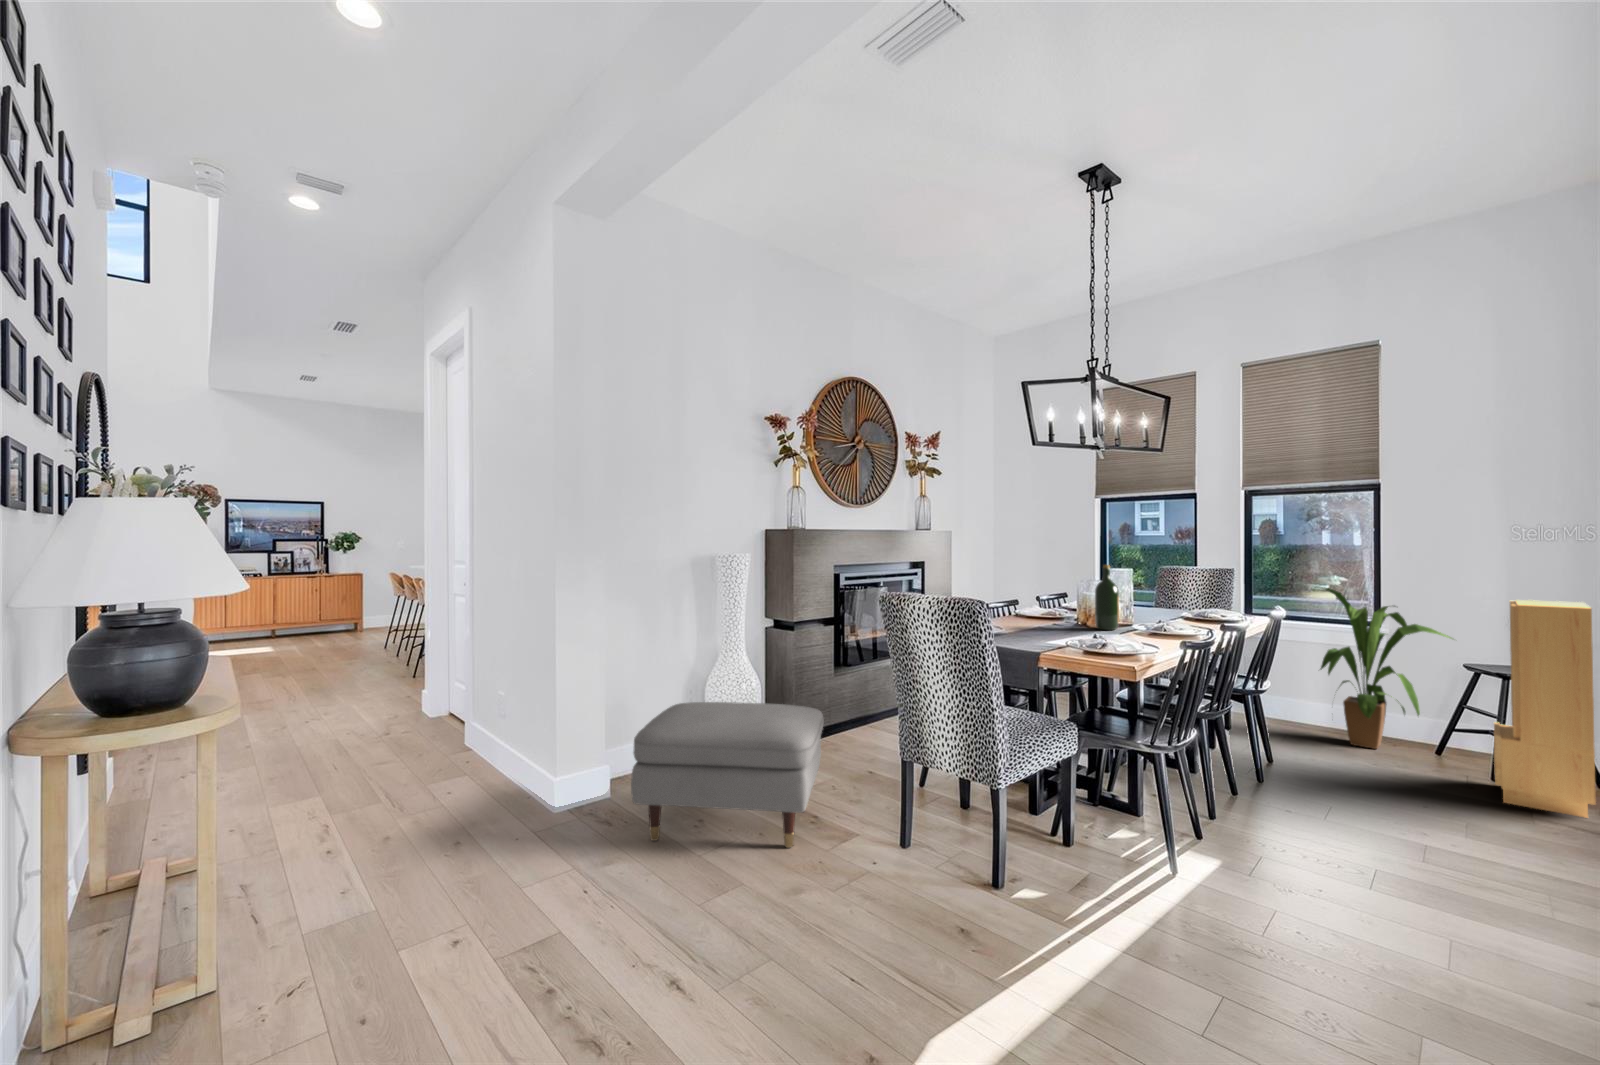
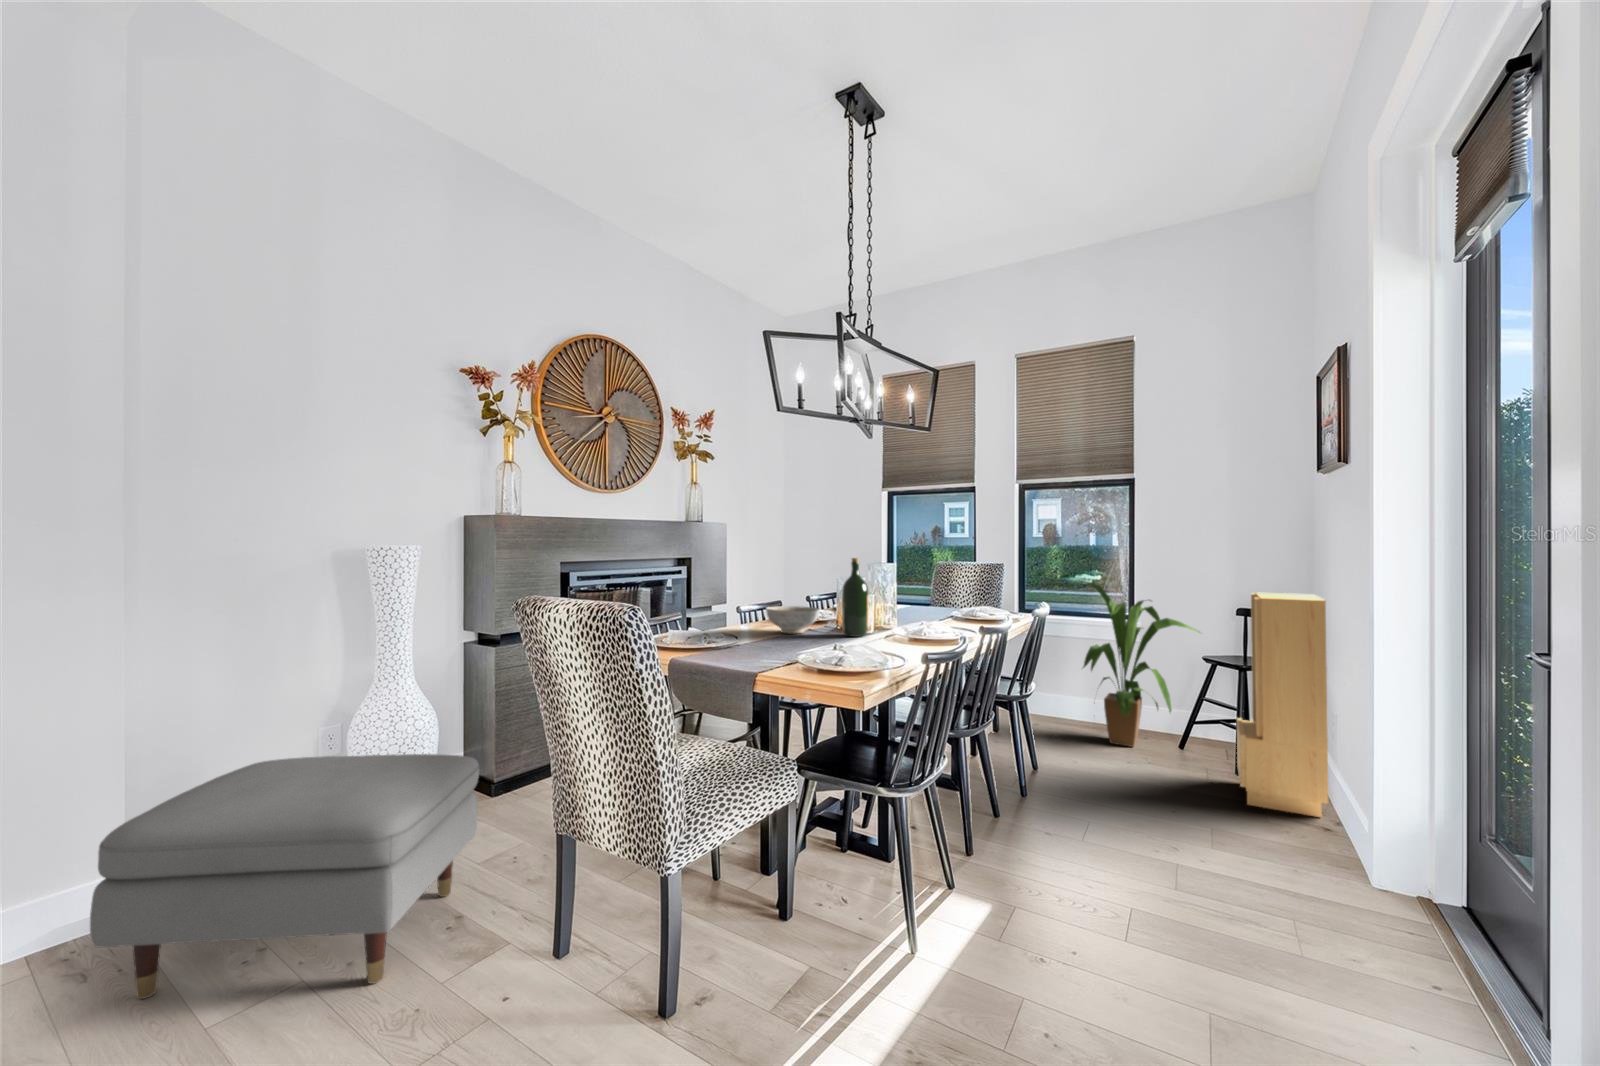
decorative bowl: none [1025,604,1074,627] -> present [766,606,820,633]

